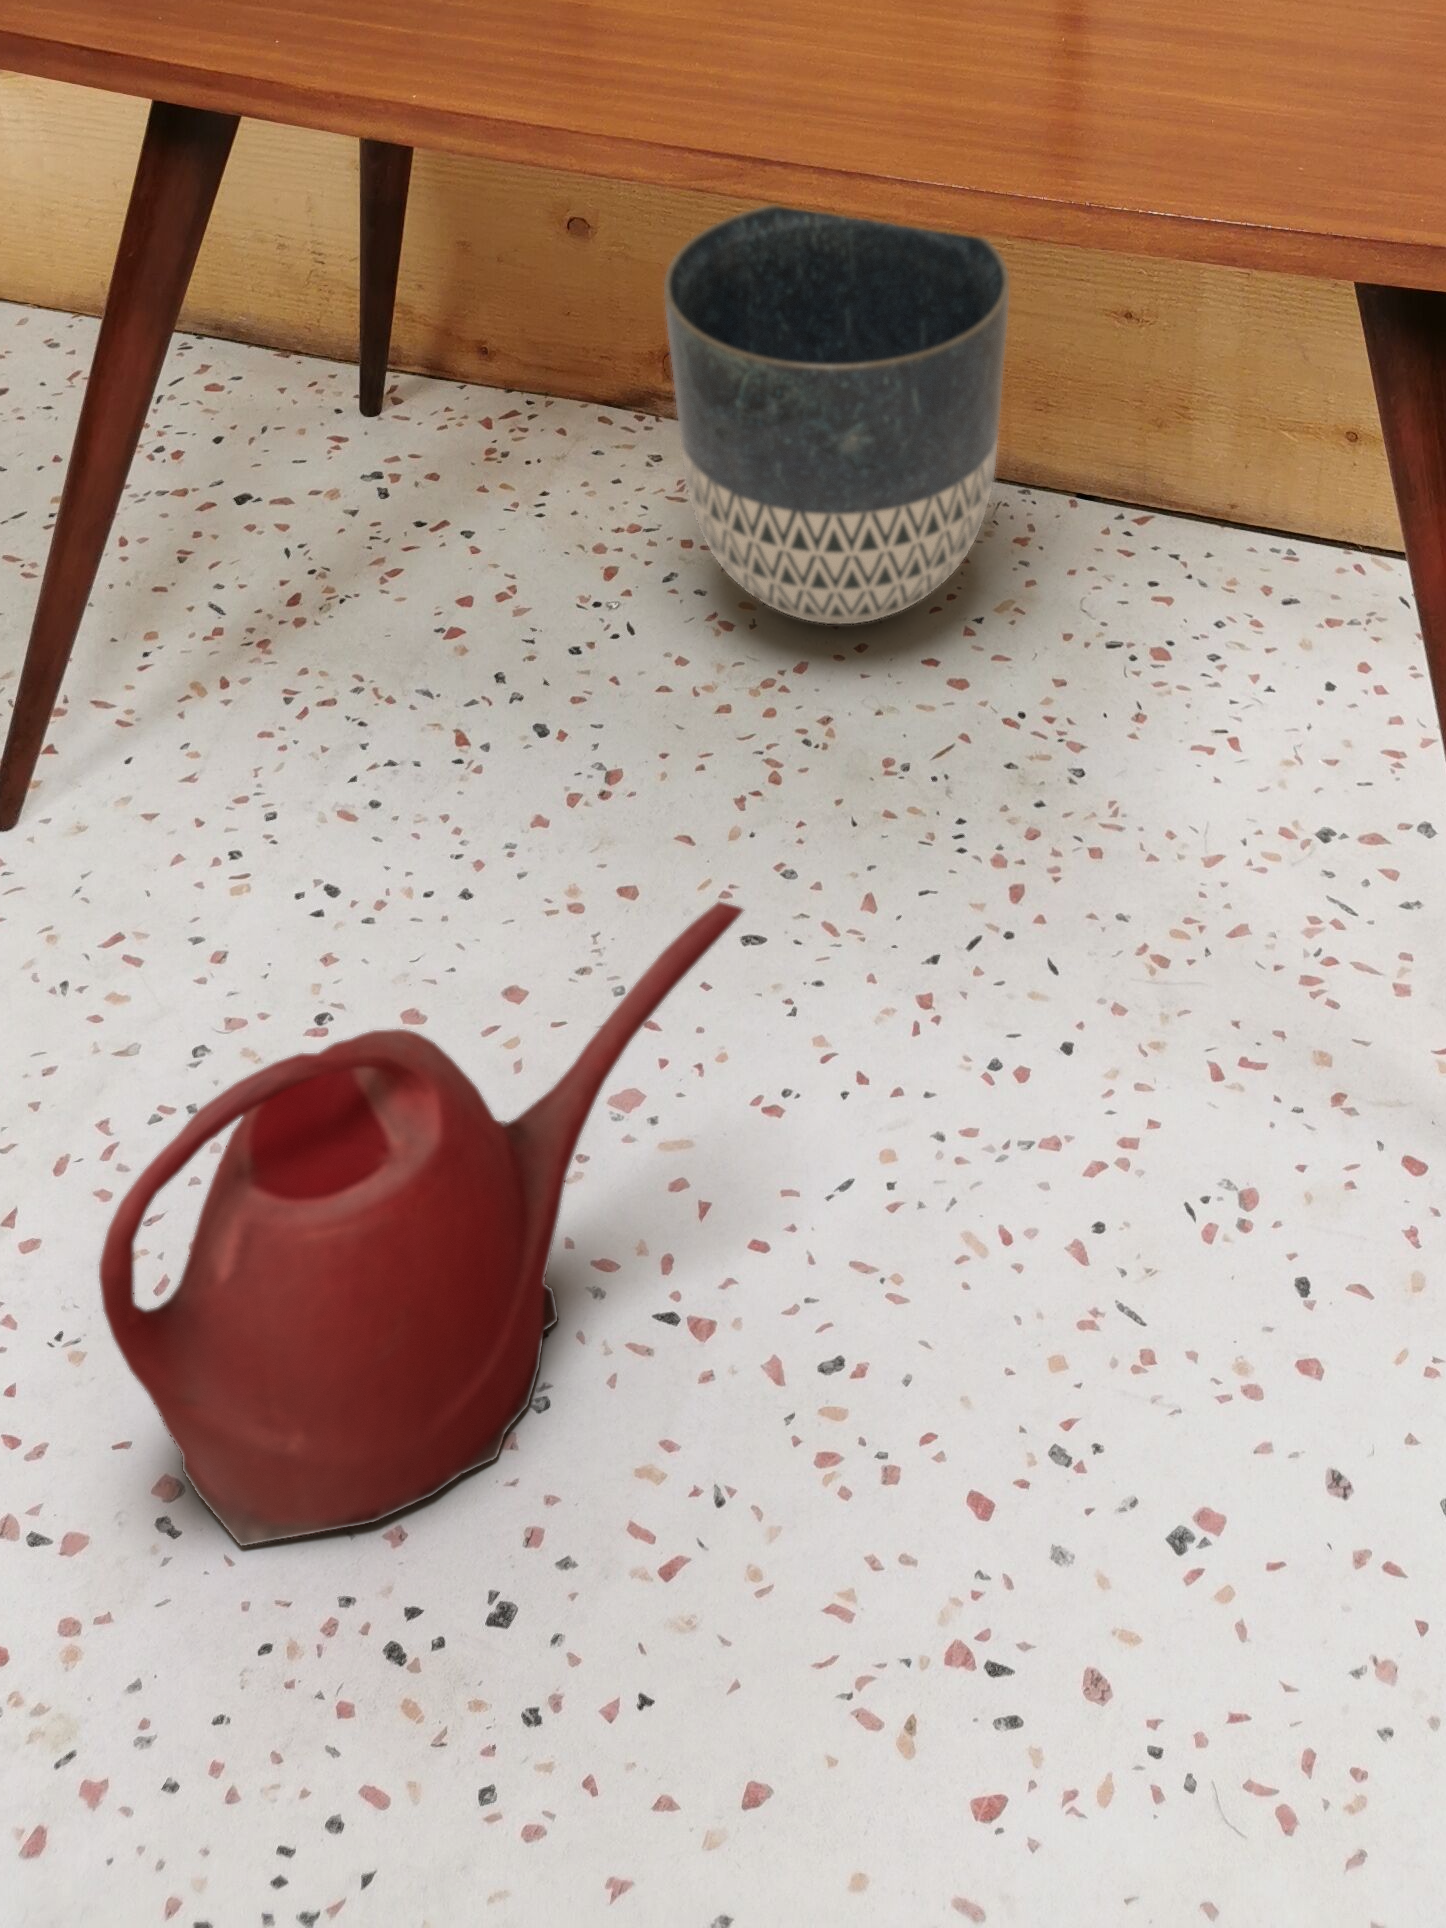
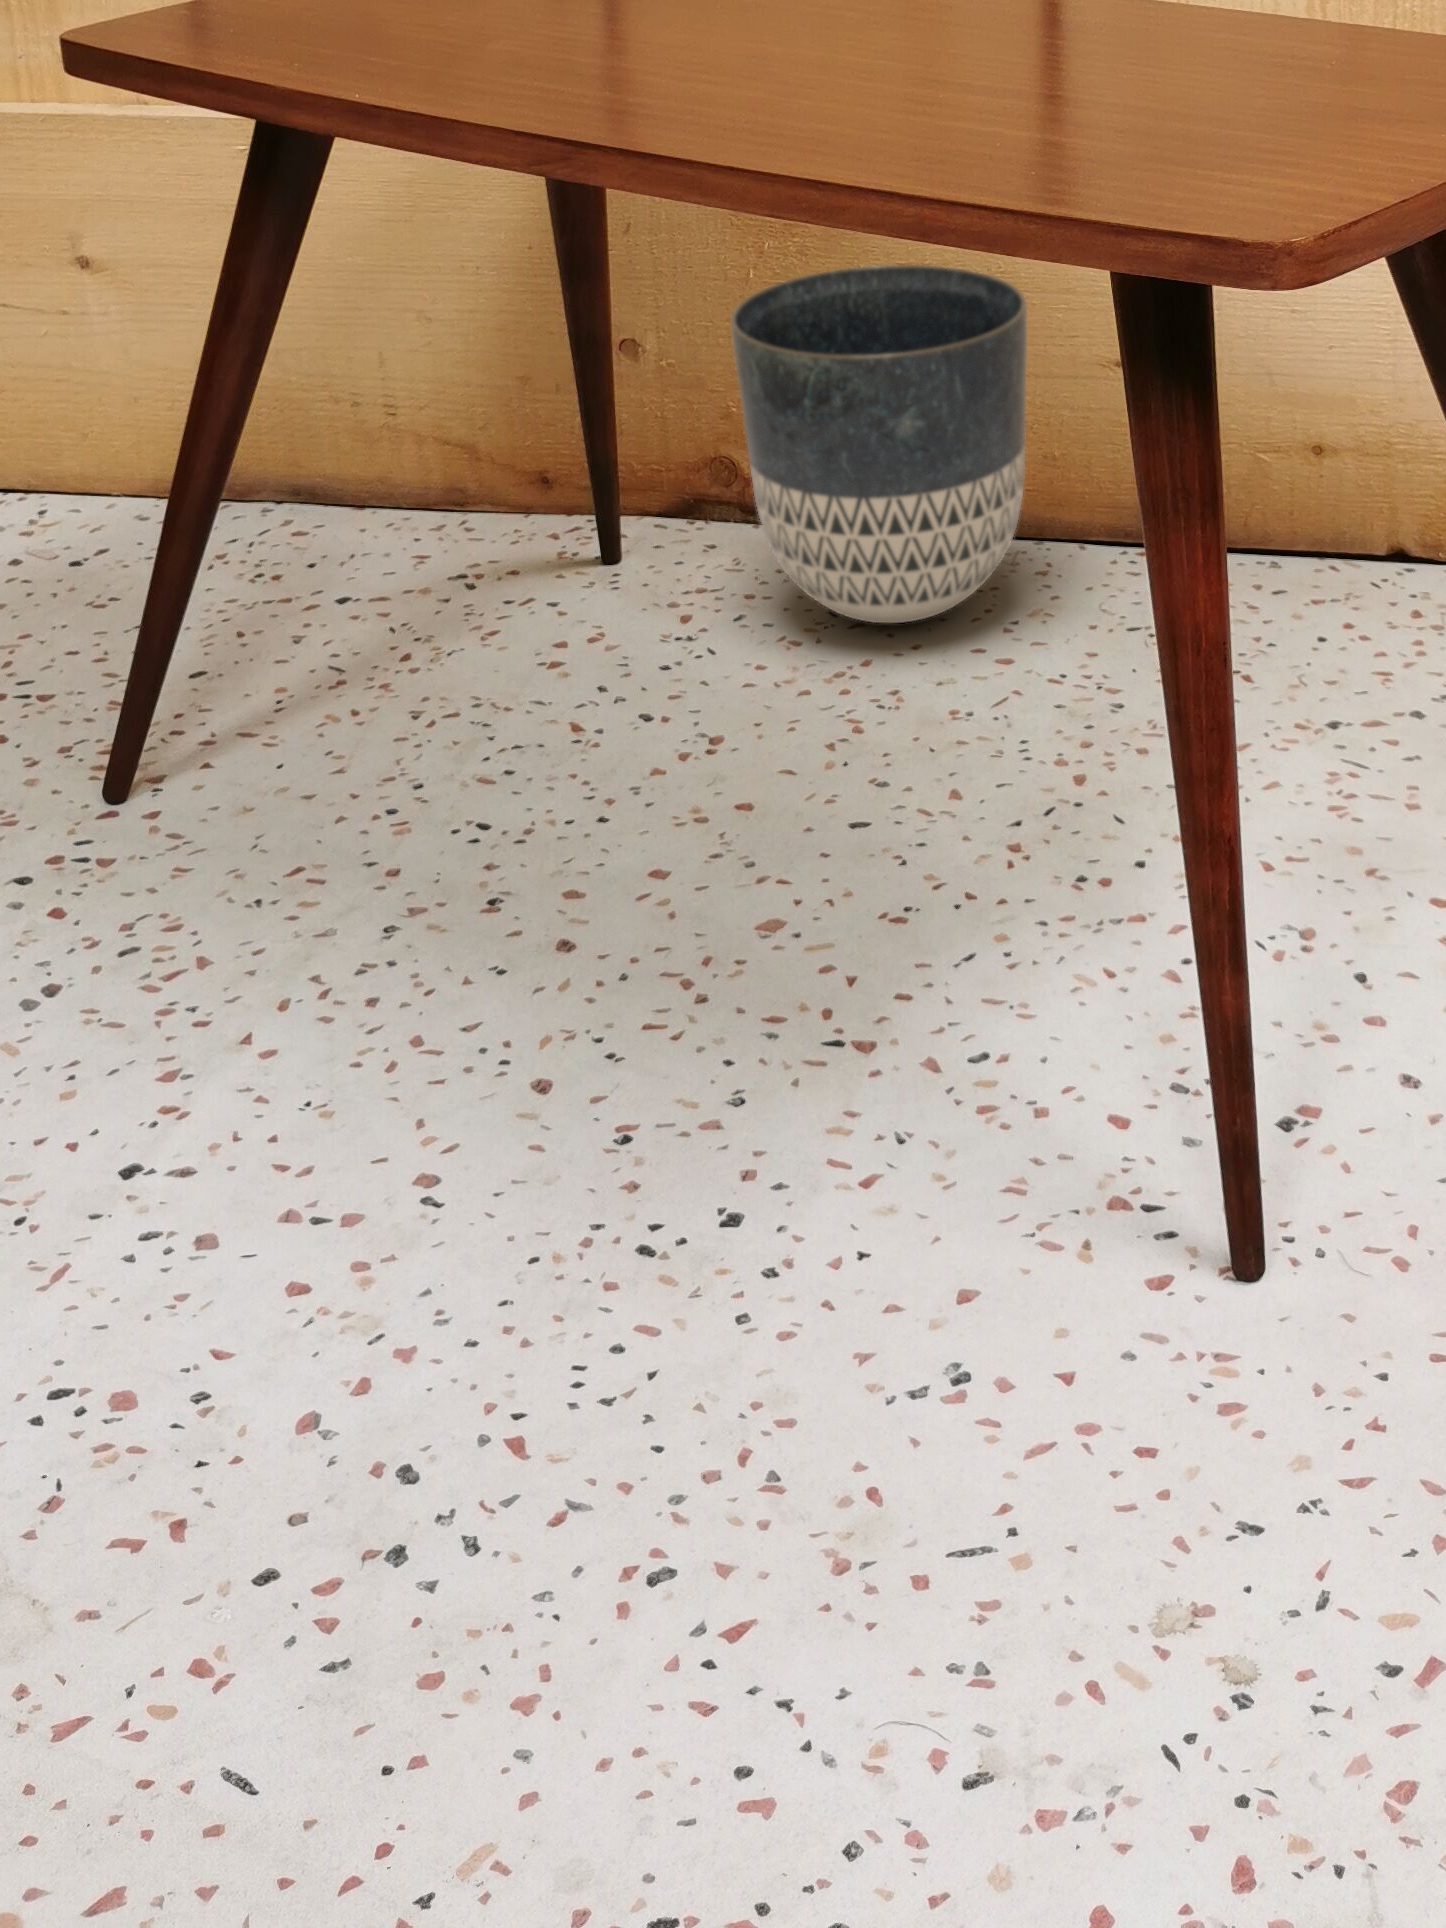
watering can: present [99,902,743,1546] -> none [368,679,874,1213]

